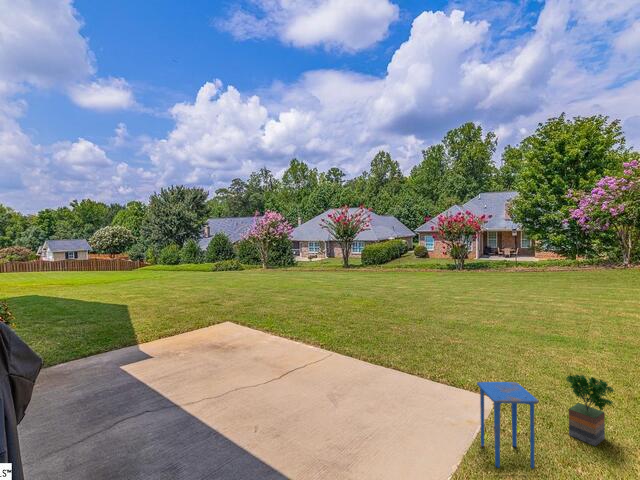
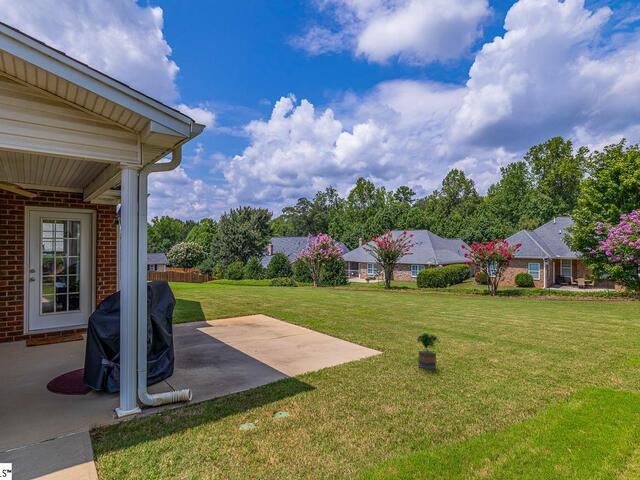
side table: present [477,382,539,468] -> none [362,331,386,371]

